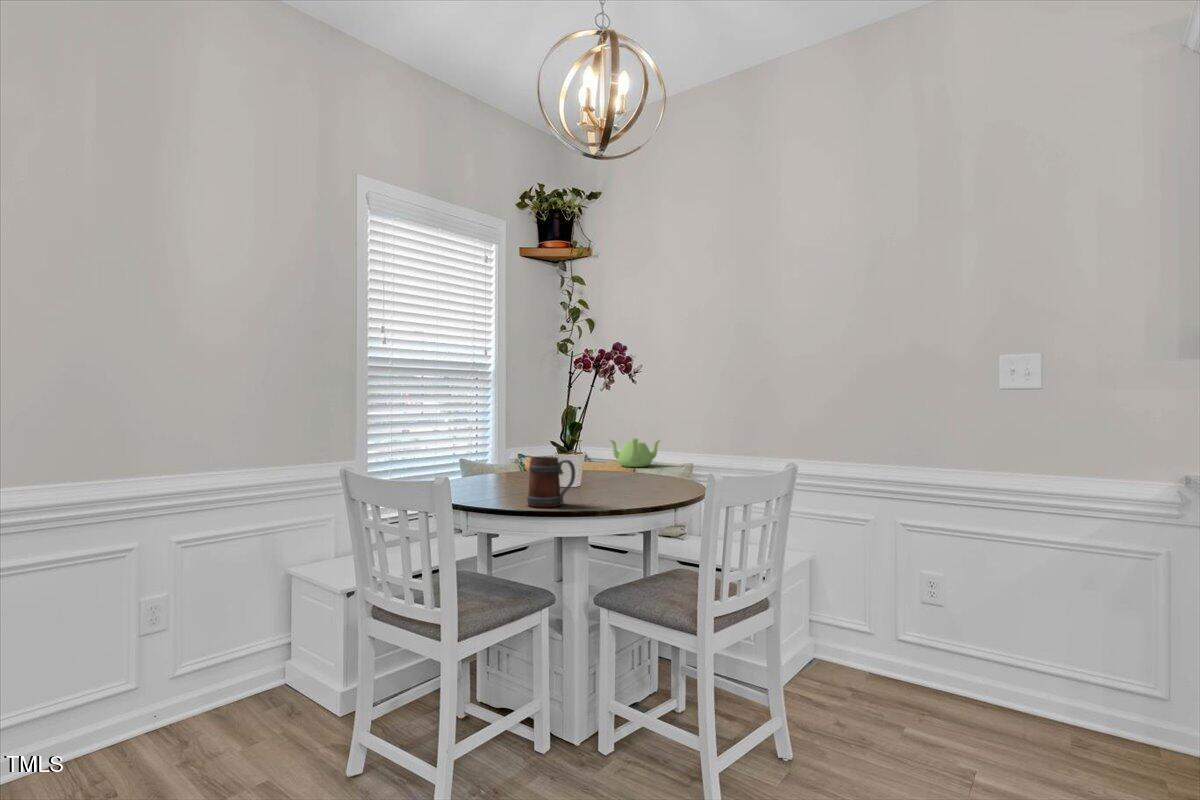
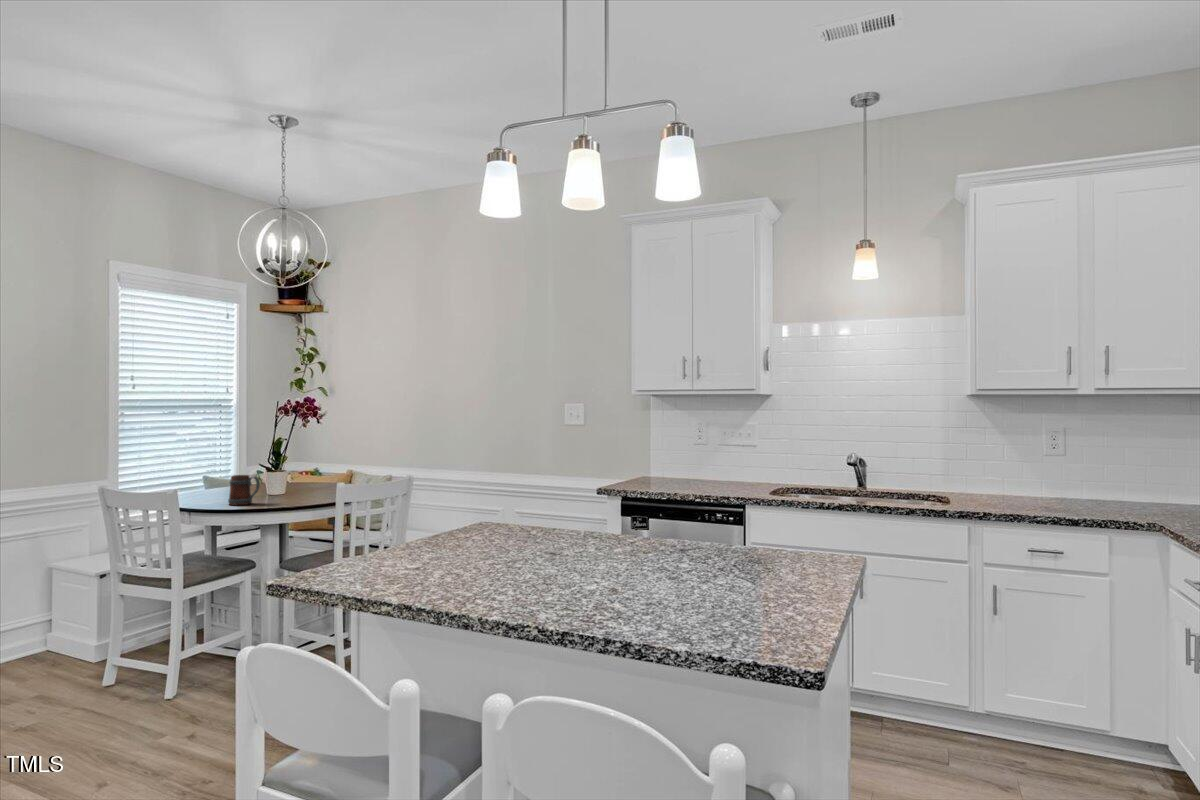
teapot: present [610,438,660,467] -> none [320,459,361,480]

